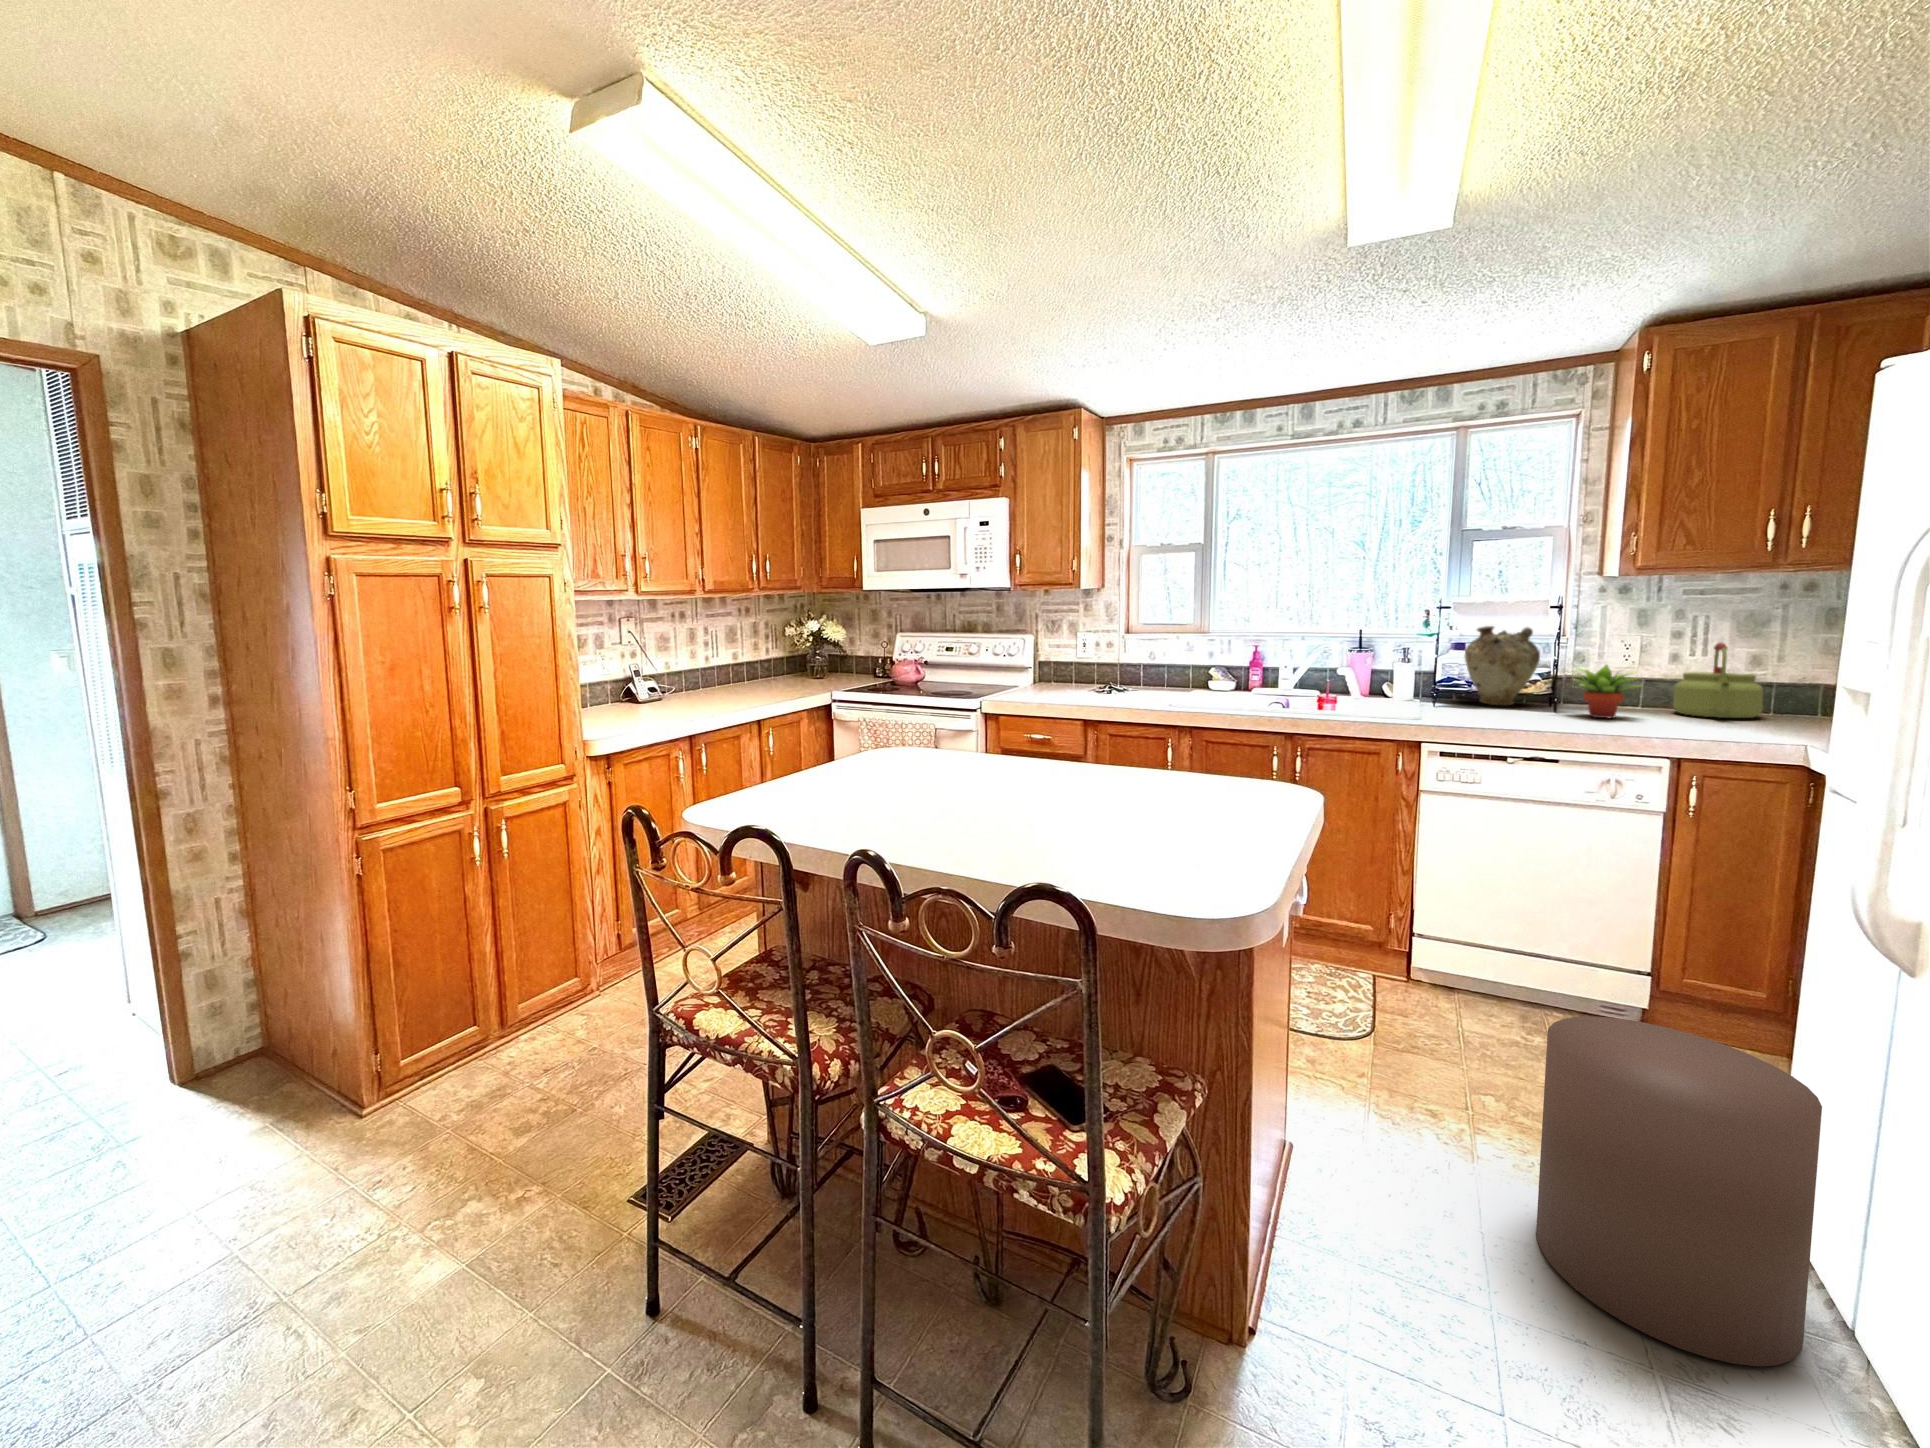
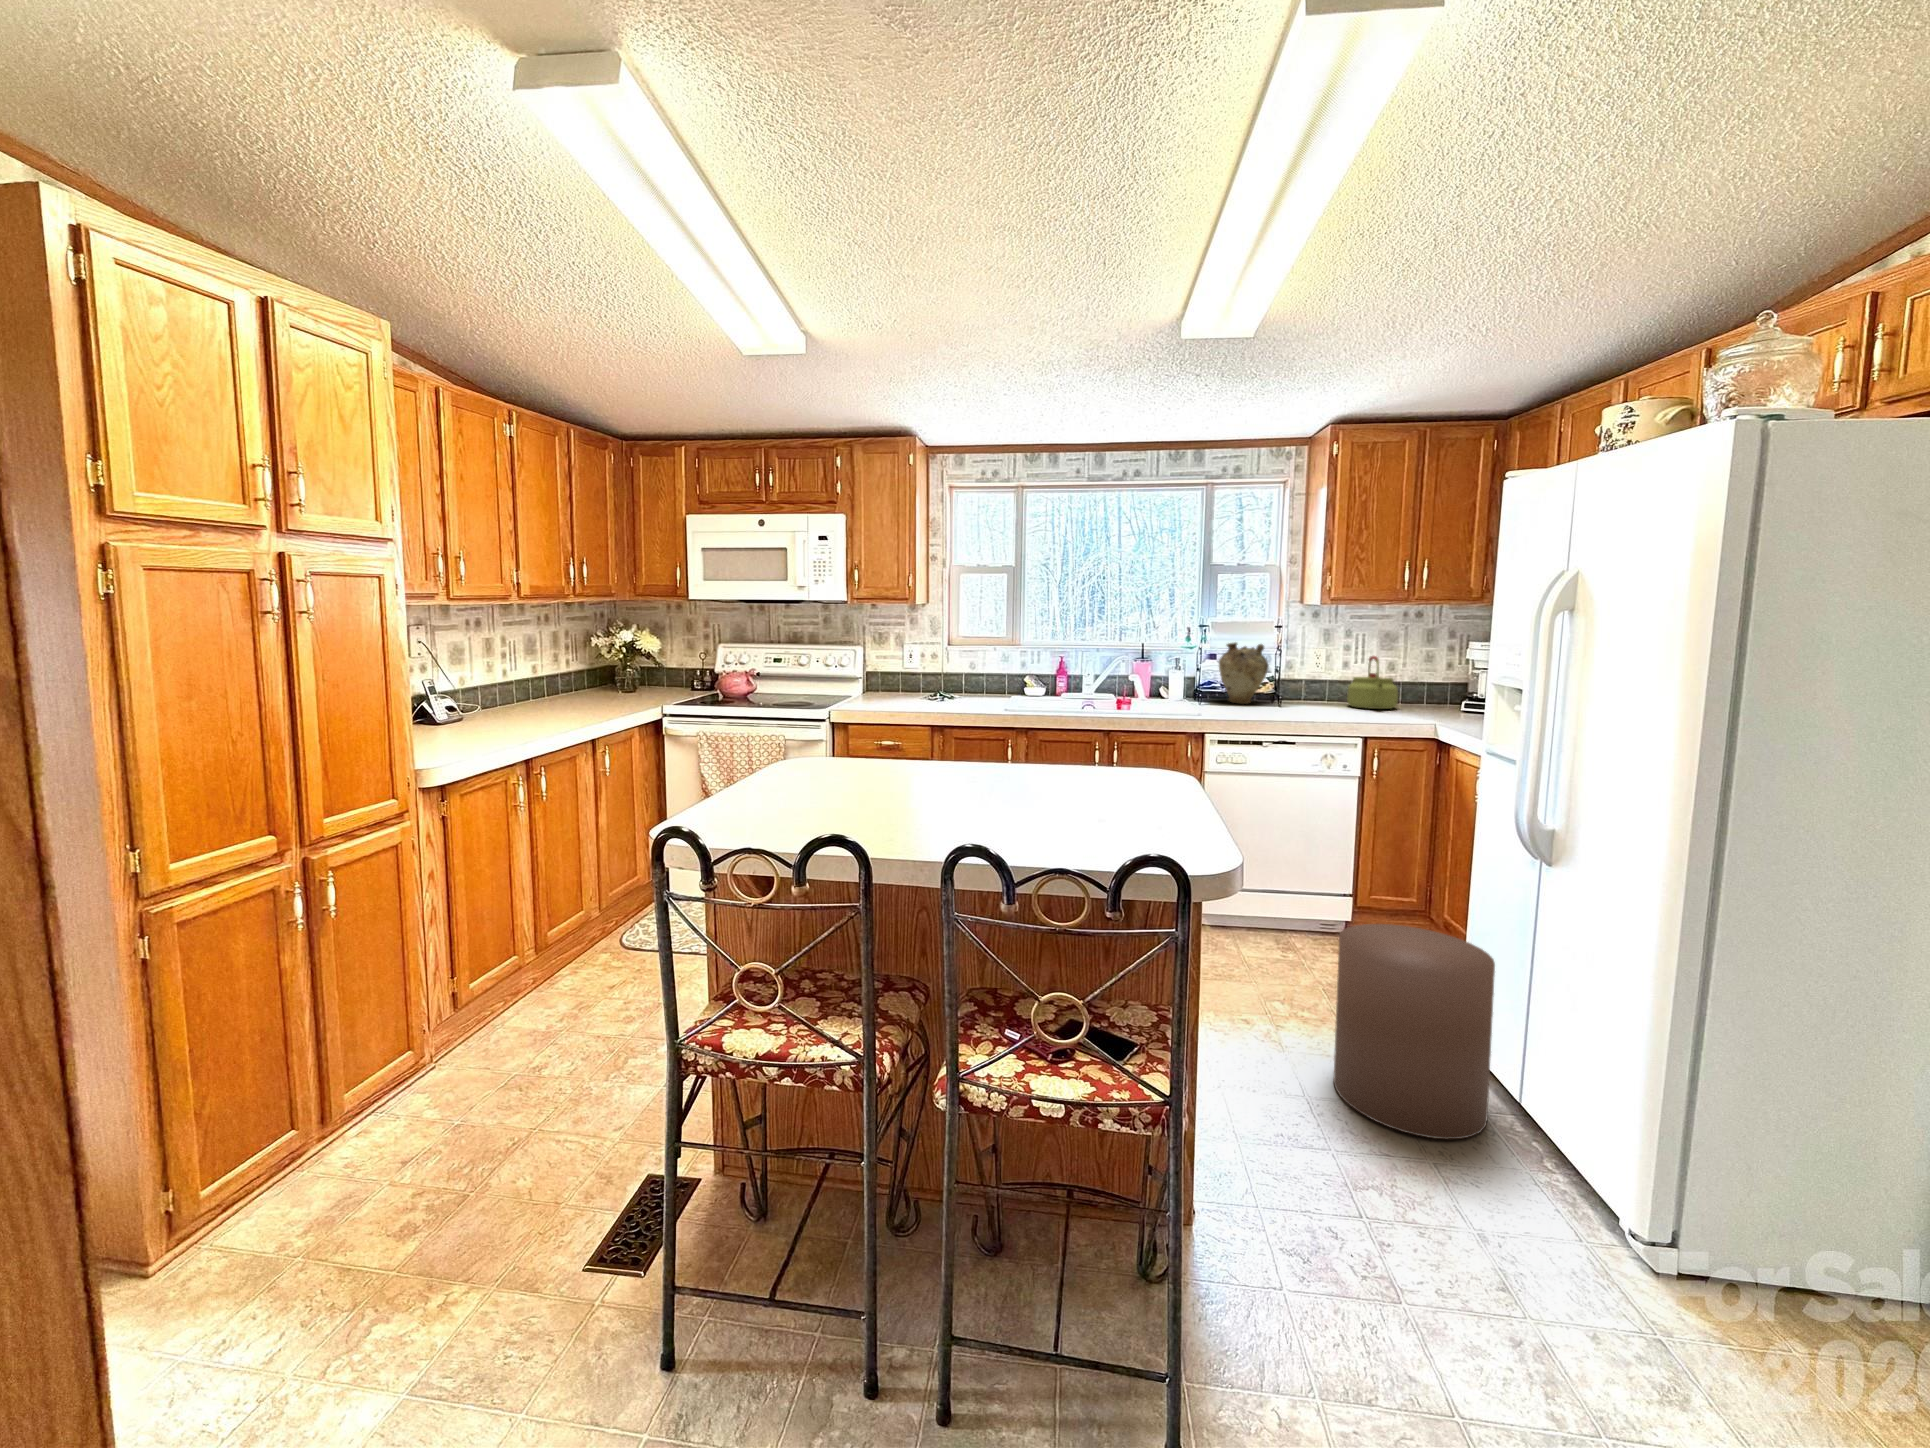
succulent plant: present [1572,665,1639,718] -> none [1287,670,1335,712]

